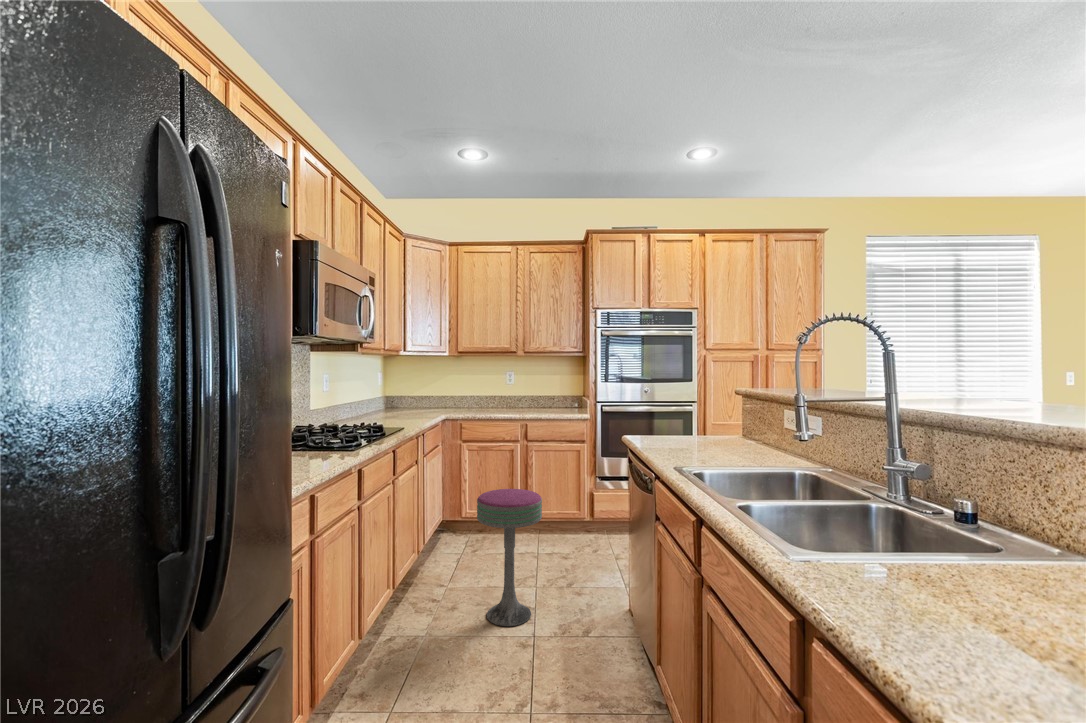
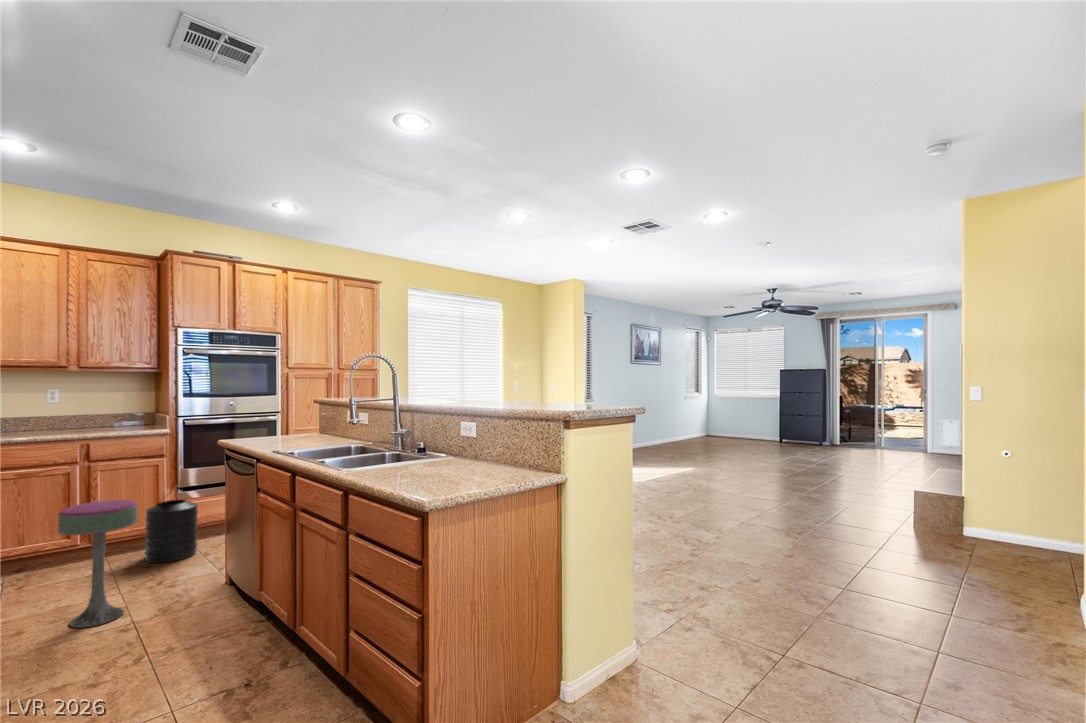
trash can: none [568,474,614,557] -> present [145,500,198,563]

